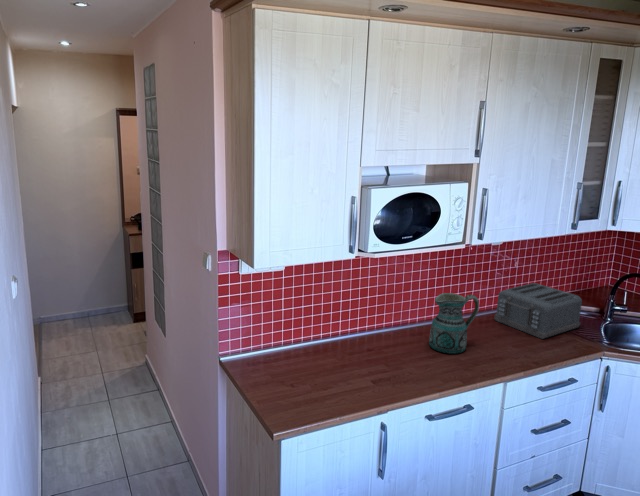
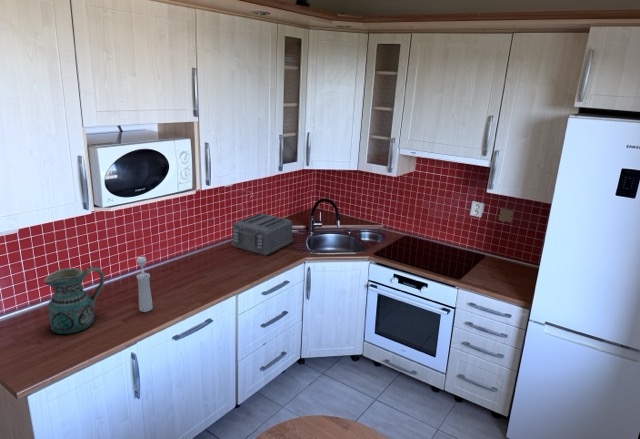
ceramic pitcher: present [429,293,479,354] -> present [44,266,105,334]
pepper mill: none [391,315,408,380] -> present [136,257,153,312]

